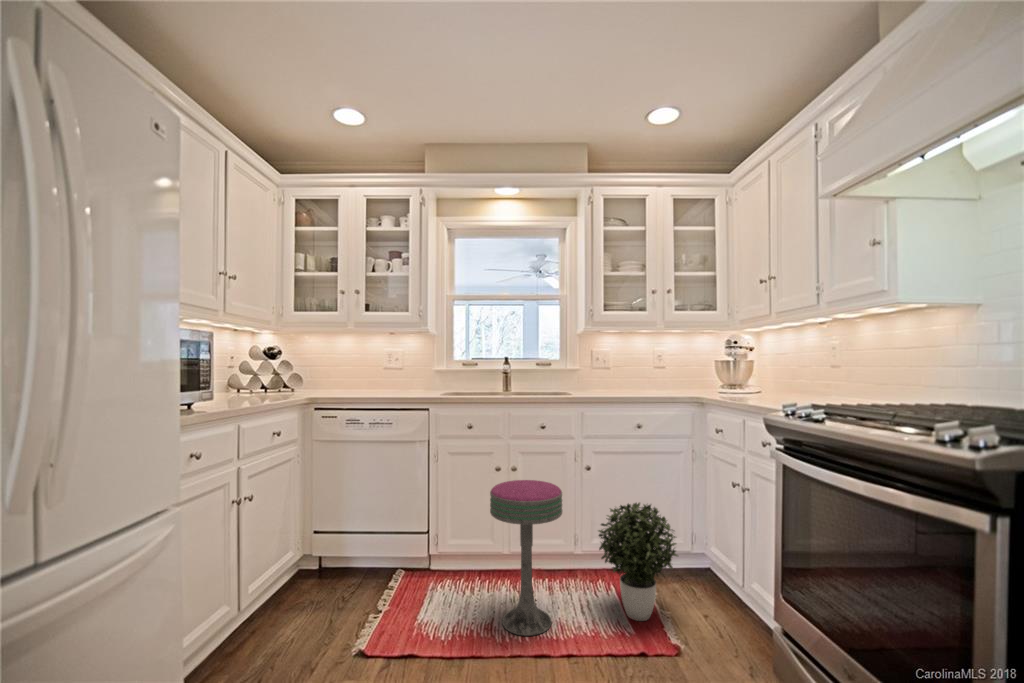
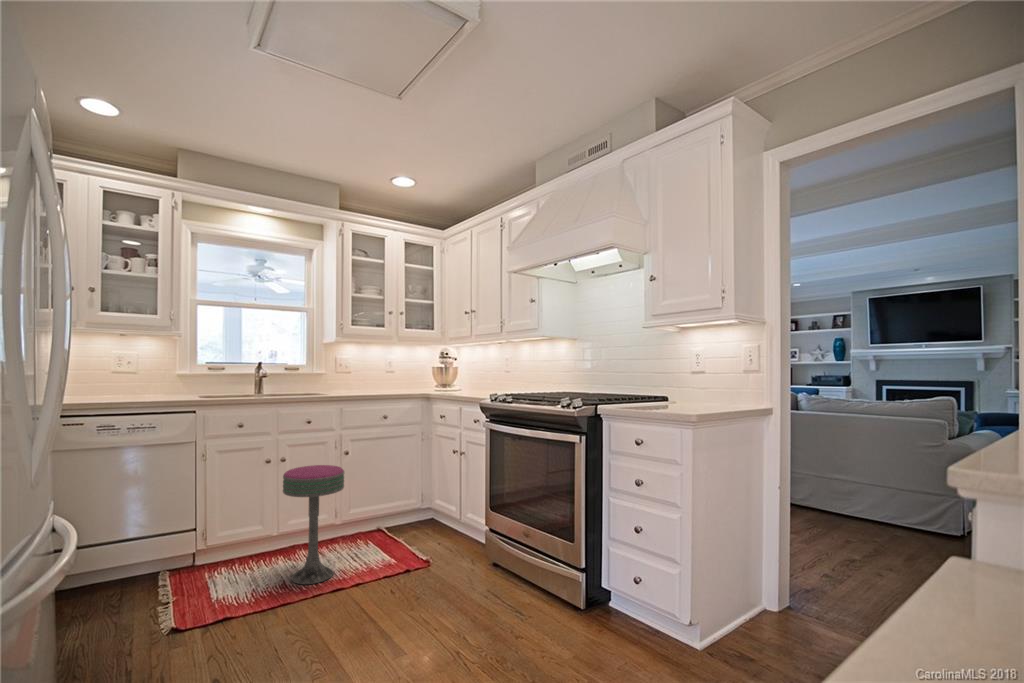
potted plant: present [599,503,678,621] -> none [364,471,422,555]

